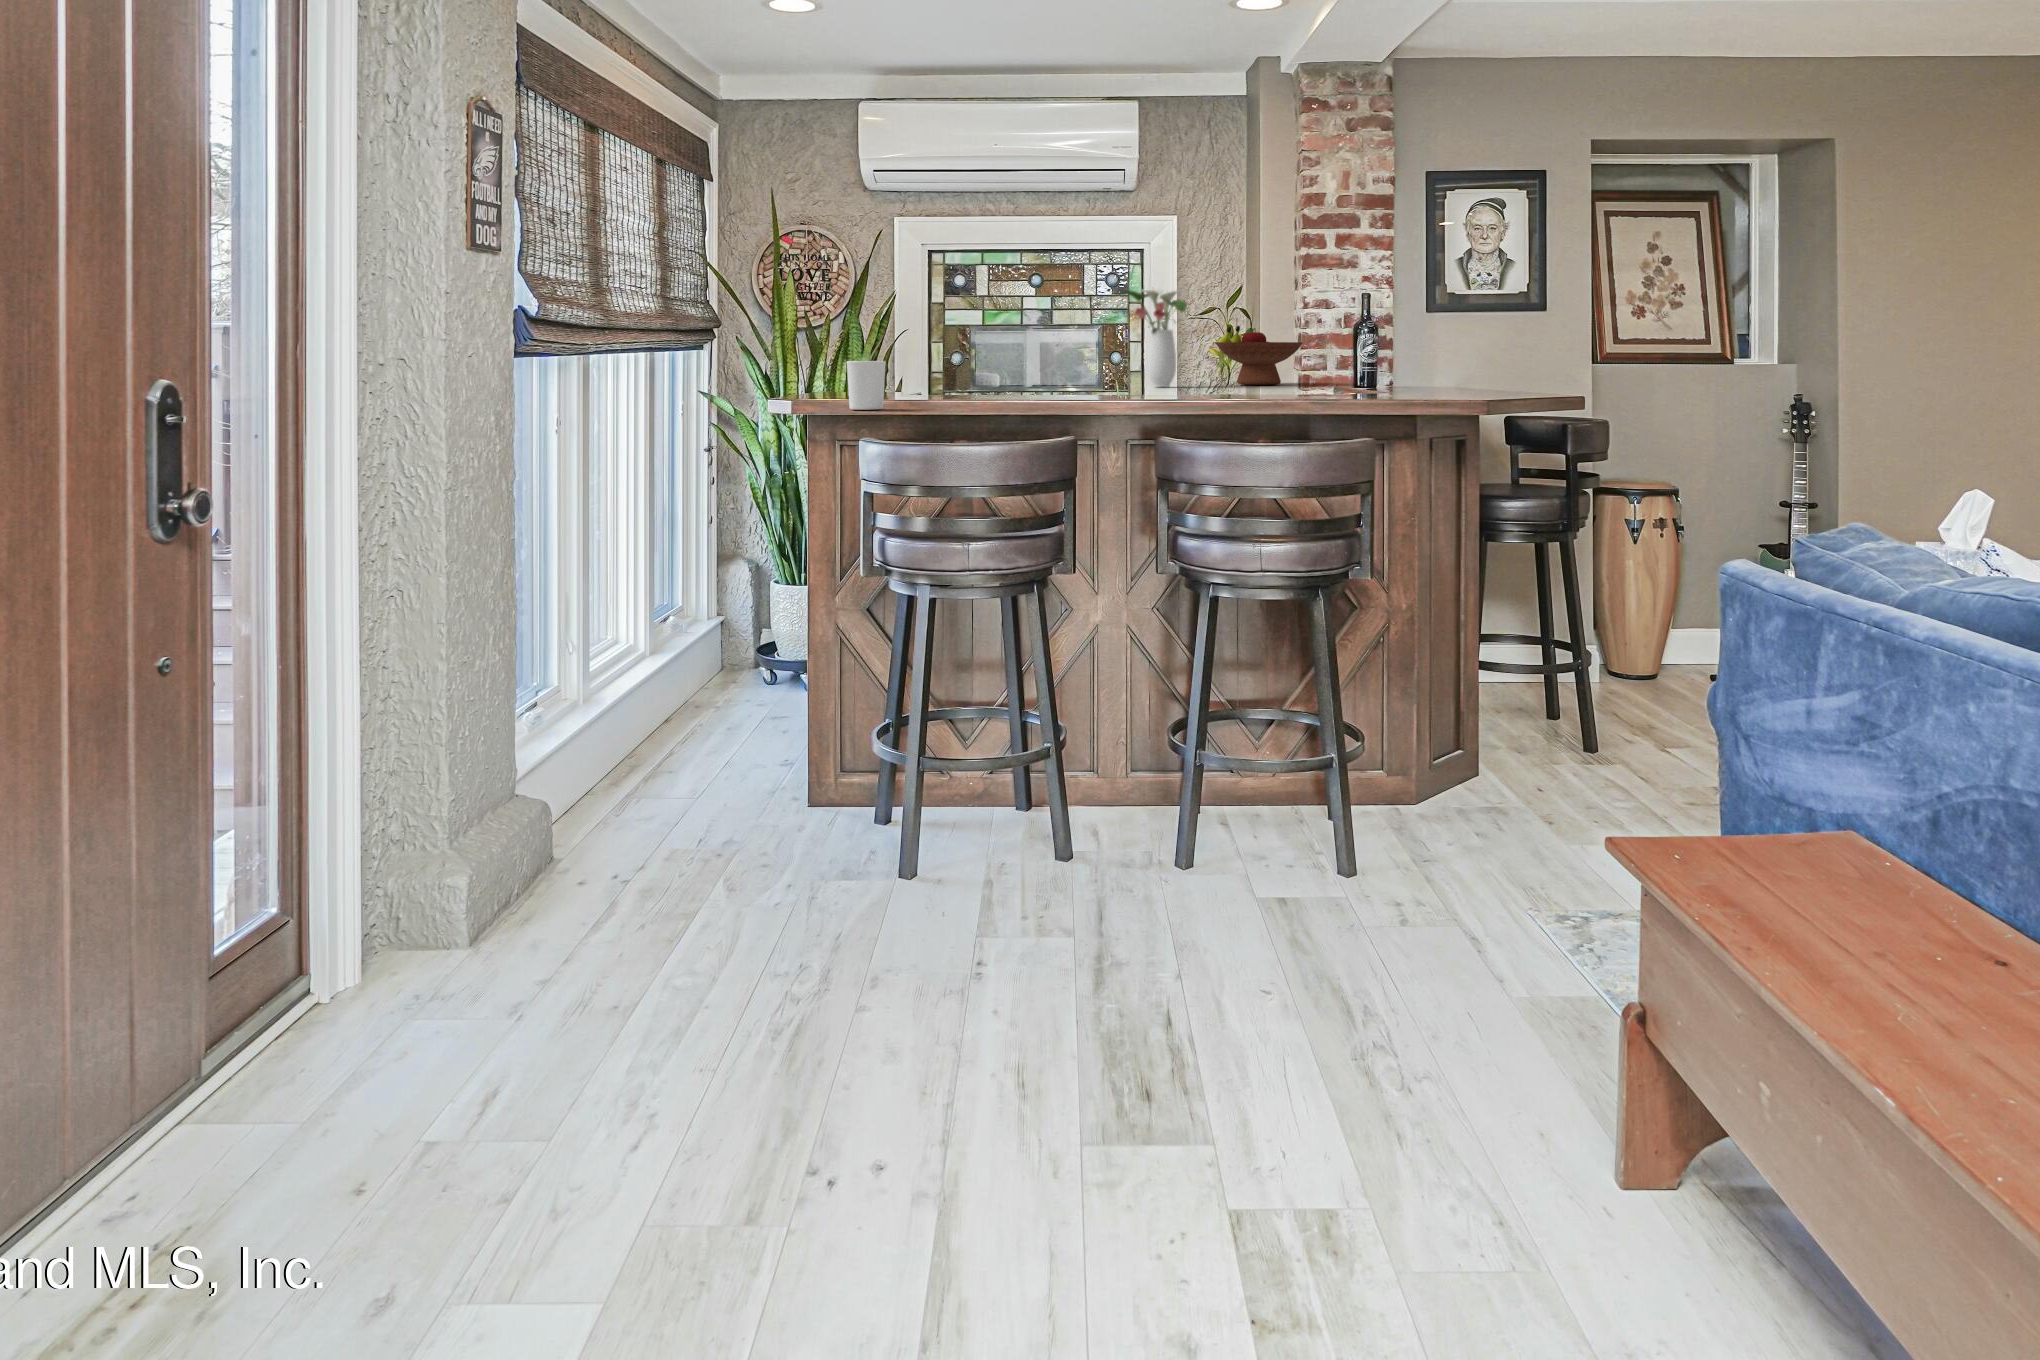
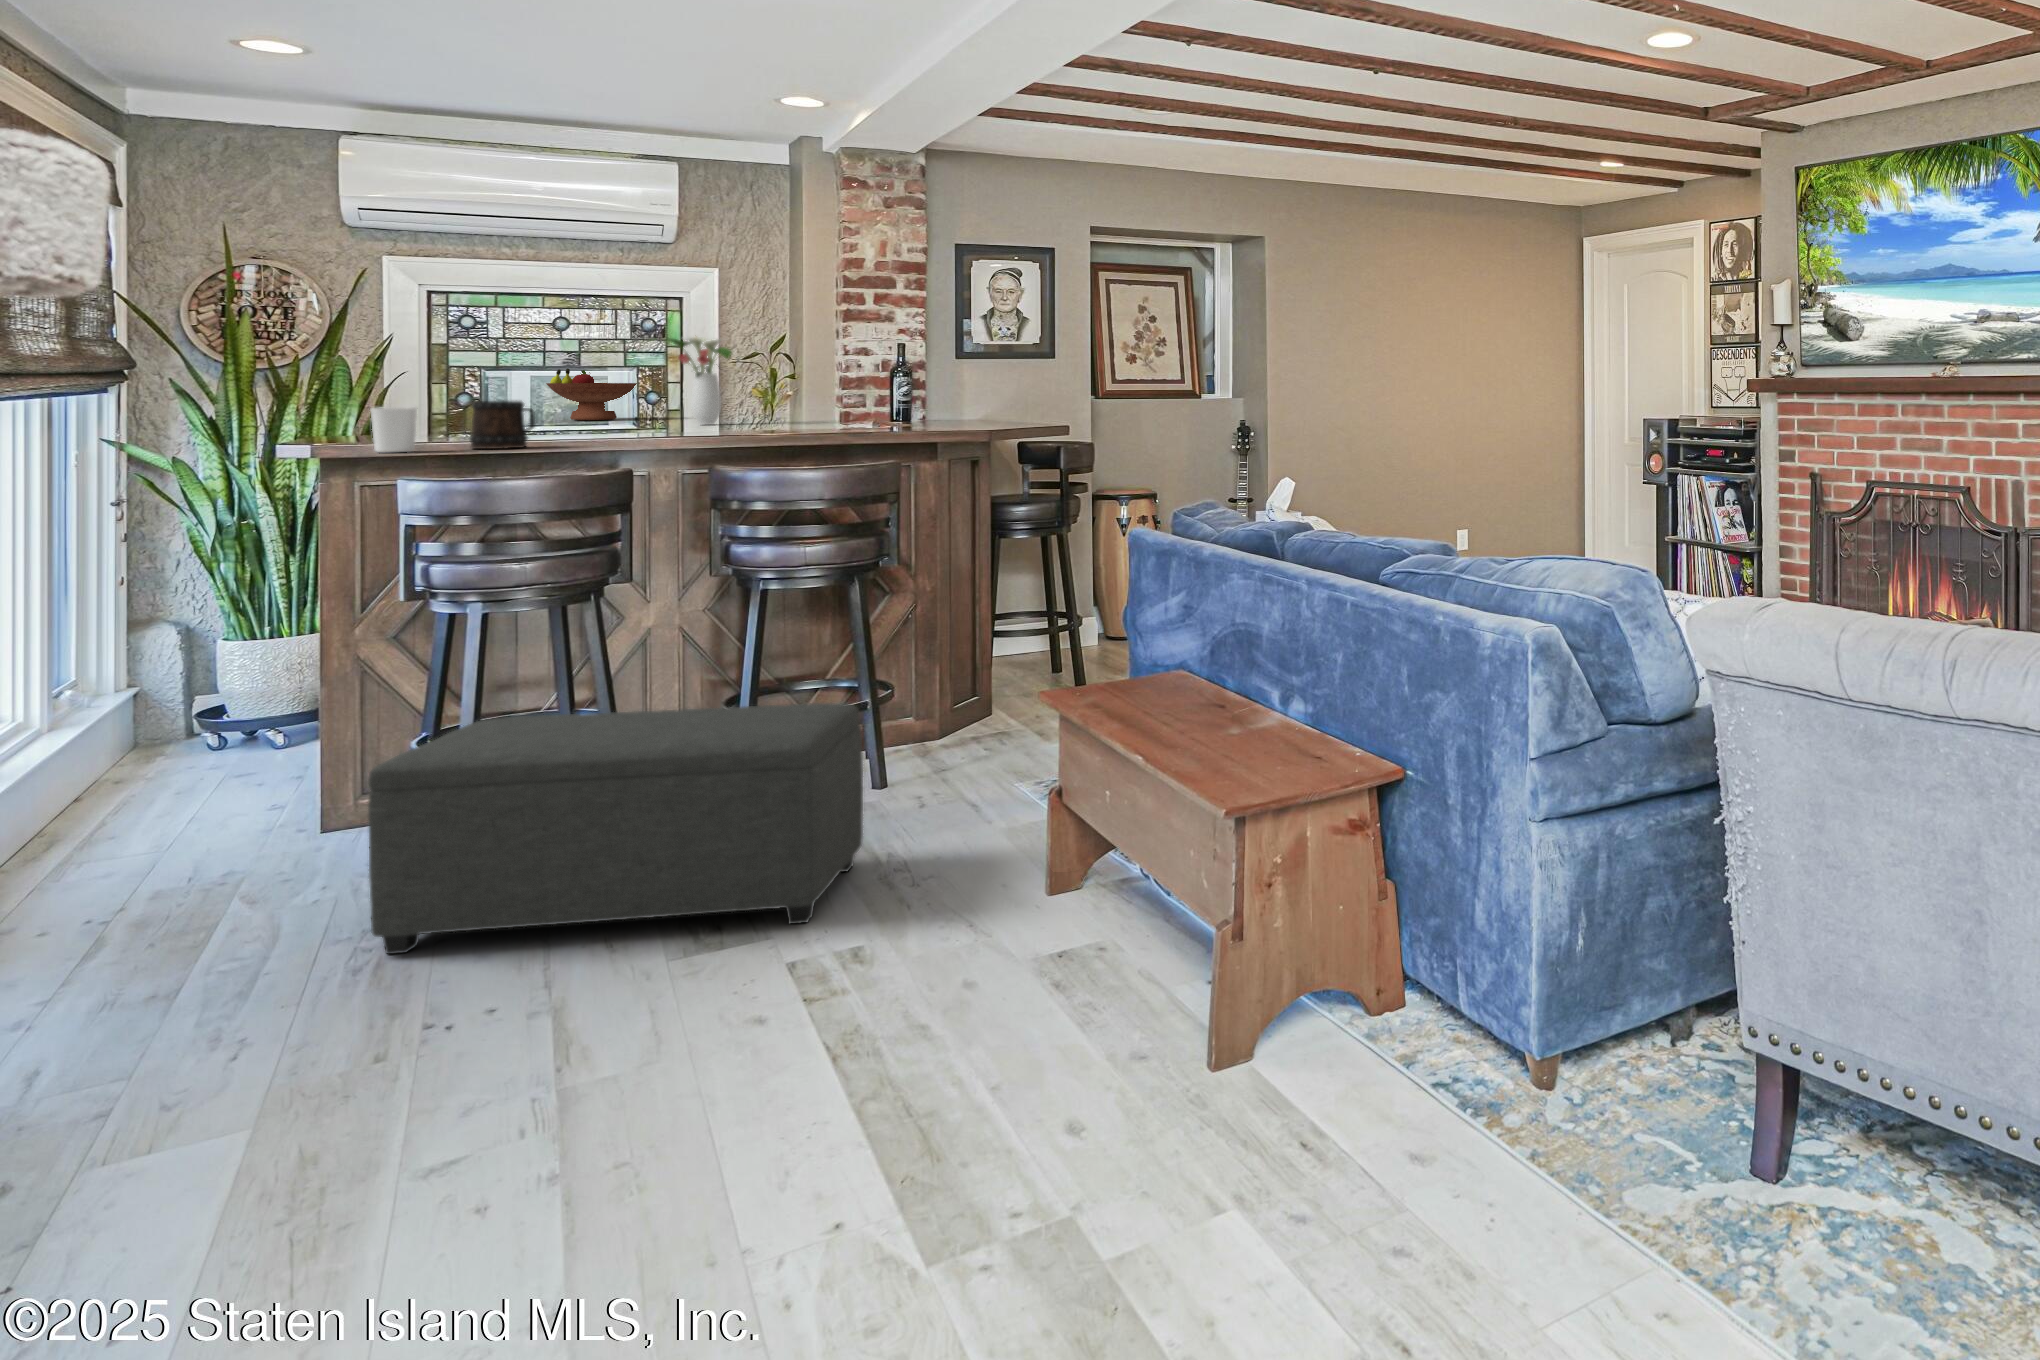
fruit bowl: present [1215,326,1303,385] -> present [546,368,637,420]
beer mug: none [930,355,989,409] -> present [468,401,535,449]
ottoman: none [794,734,1335,1138] -> present [368,703,863,954]

